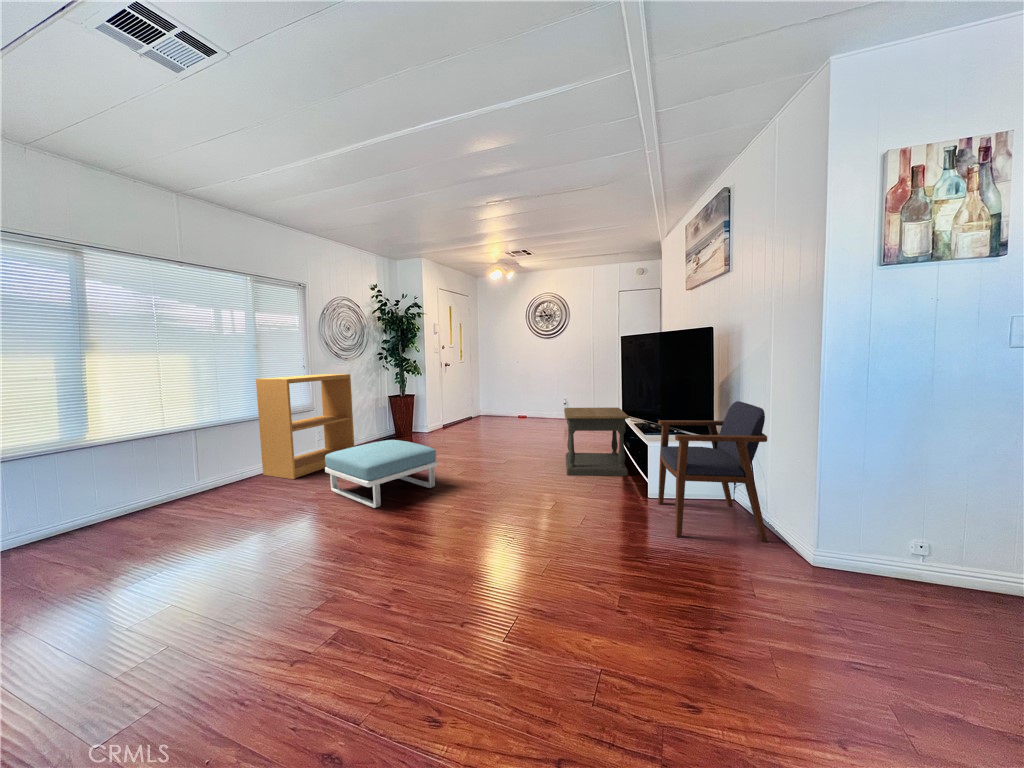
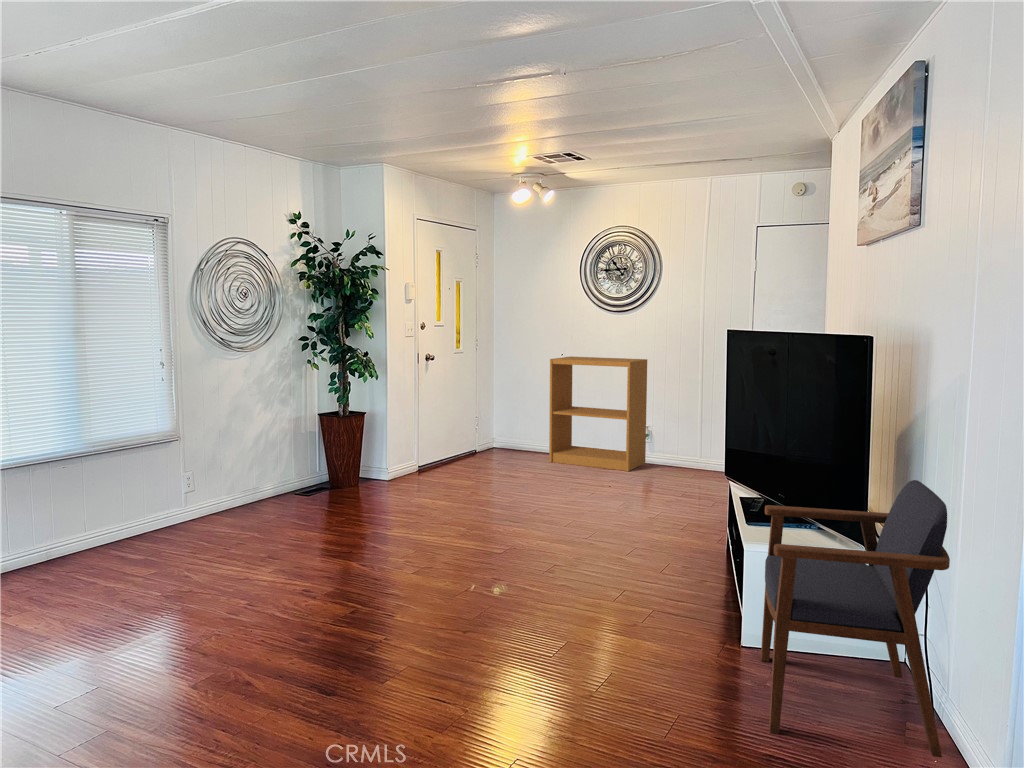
bookshelf: present [256,374,354,479] -> present [549,356,647,471]
side table: present [564,407,629,476] -> none [609,458,728,596]
footstool: present [325,440,437,508] -> none [180,505,372,631]

